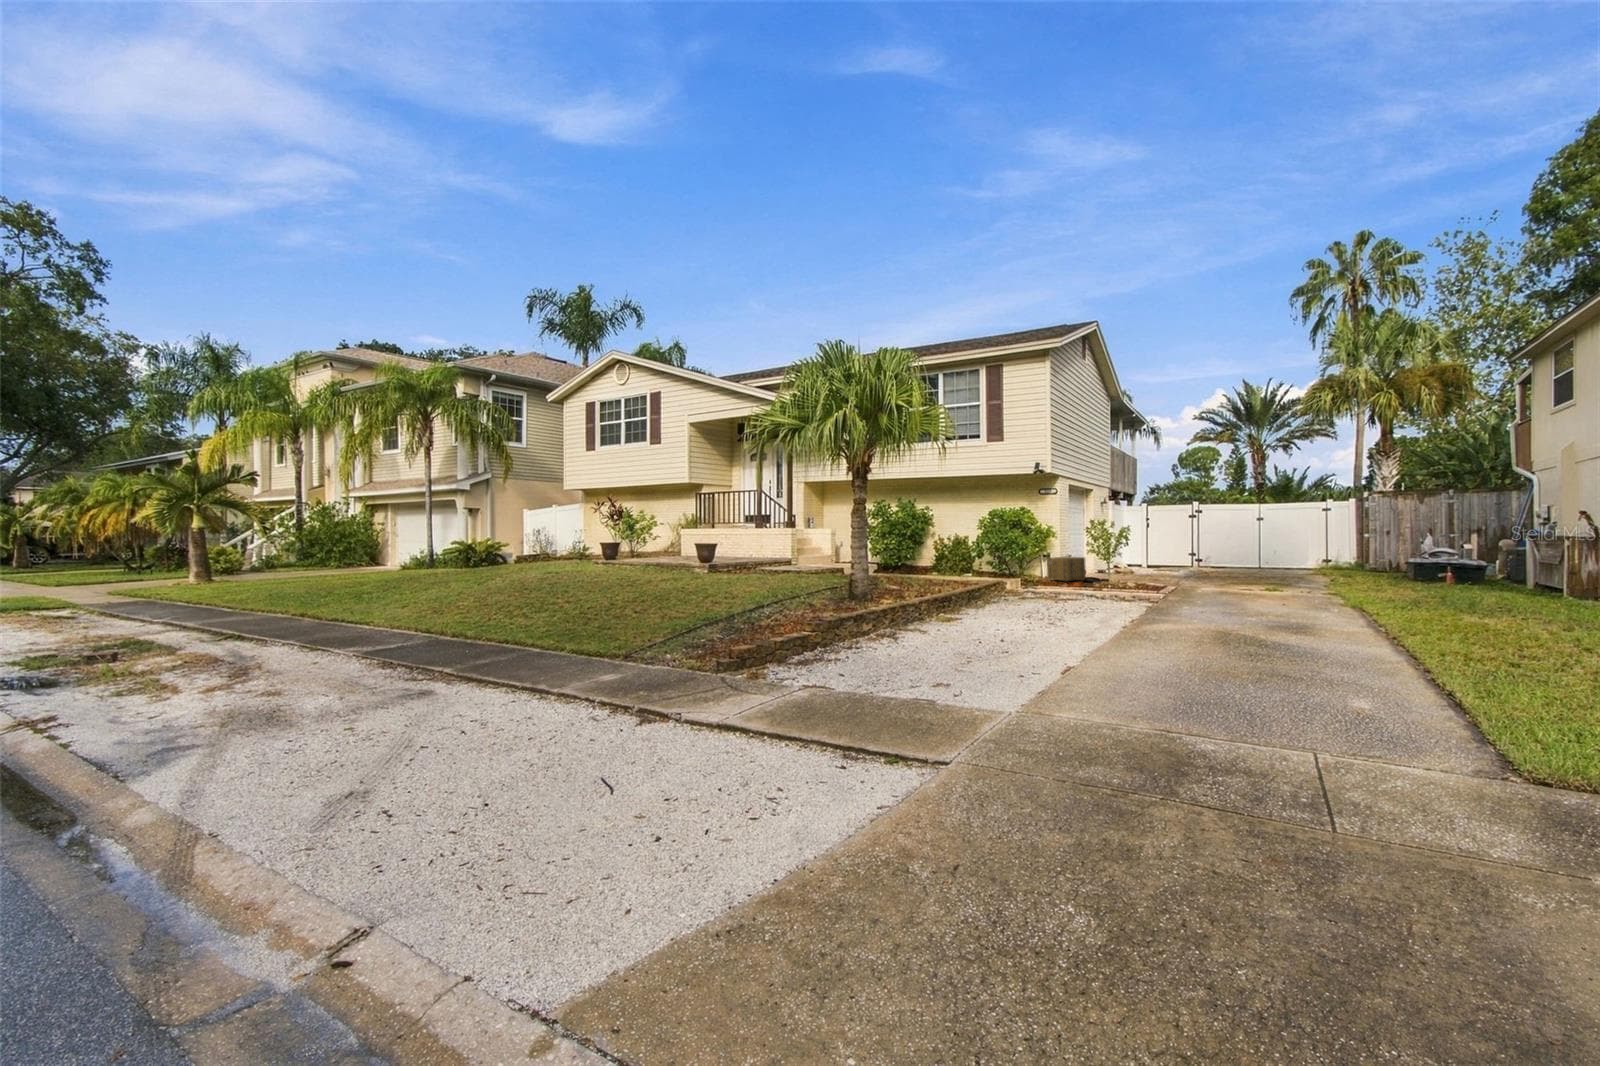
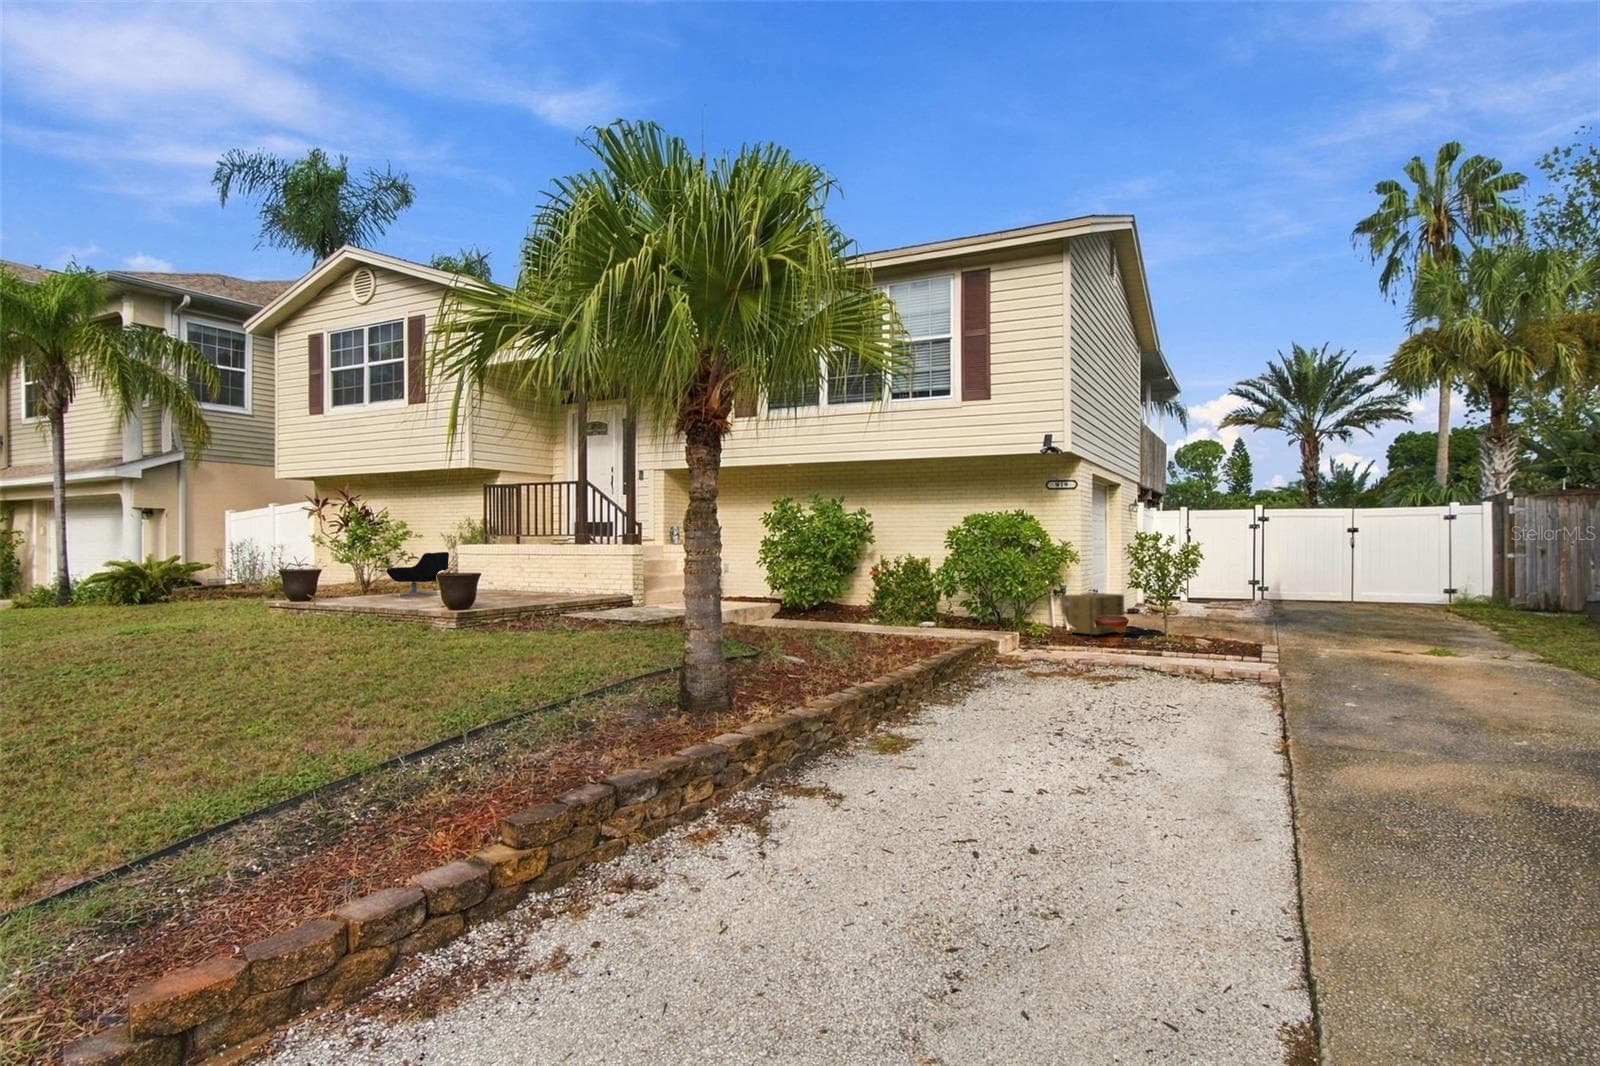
lounge chair: none [647,533,681,559] -> present [387,552,449,596]

